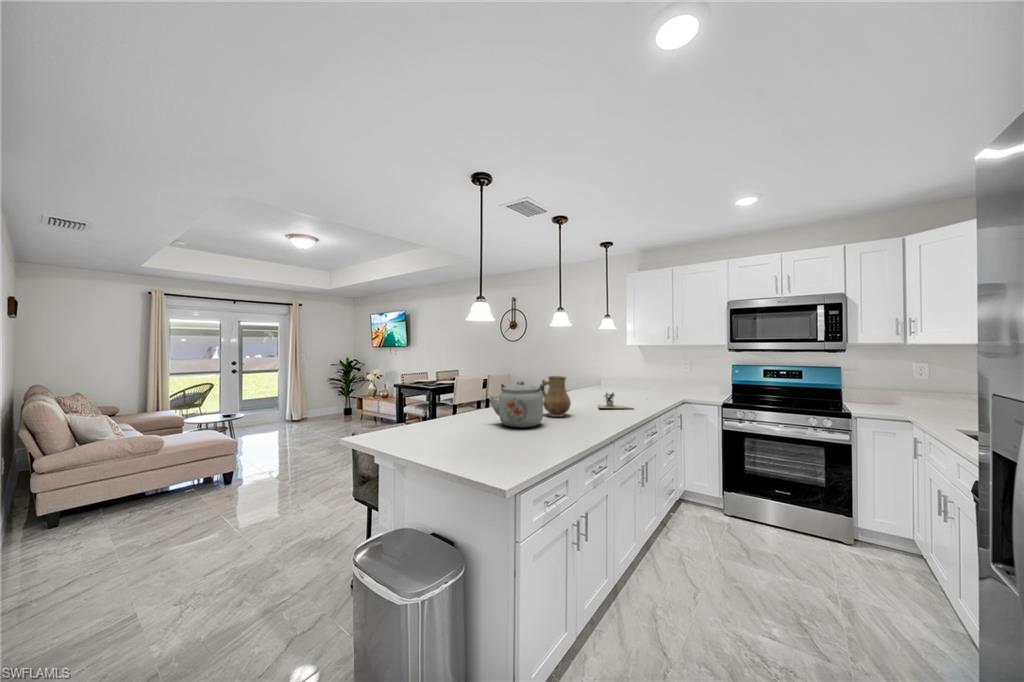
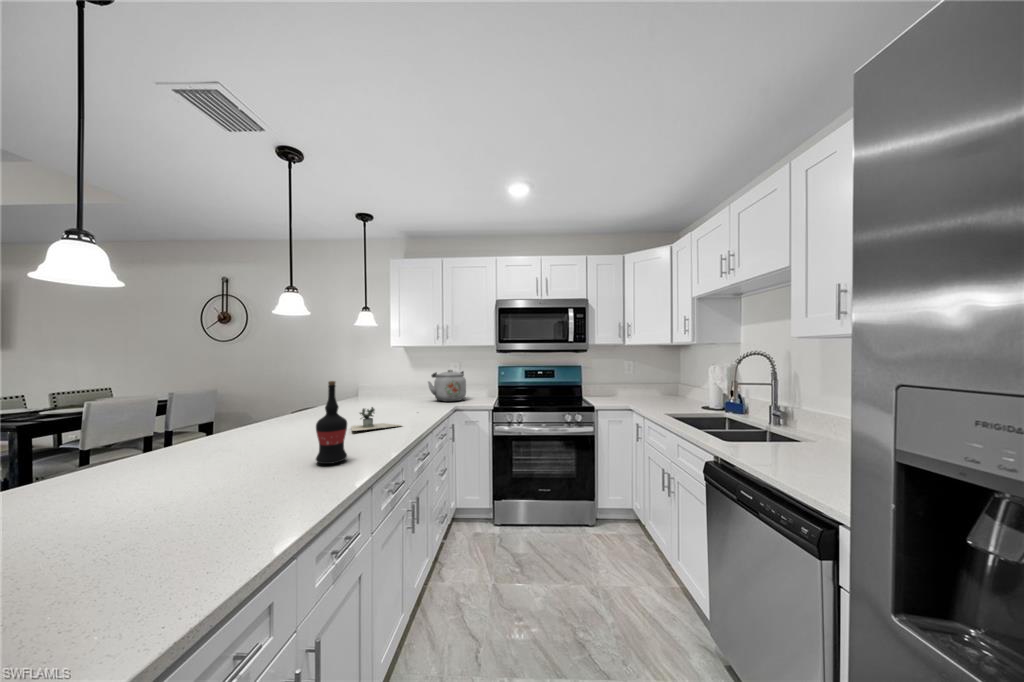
wine bottle: none [577,371,596,424] -> present [316,381,347,464]
ceramic pitcher: present [541,376,571,417] -> none [250,390,306,458]
kettle: present [490,381,544,428] -> present [428,370,466,402]

